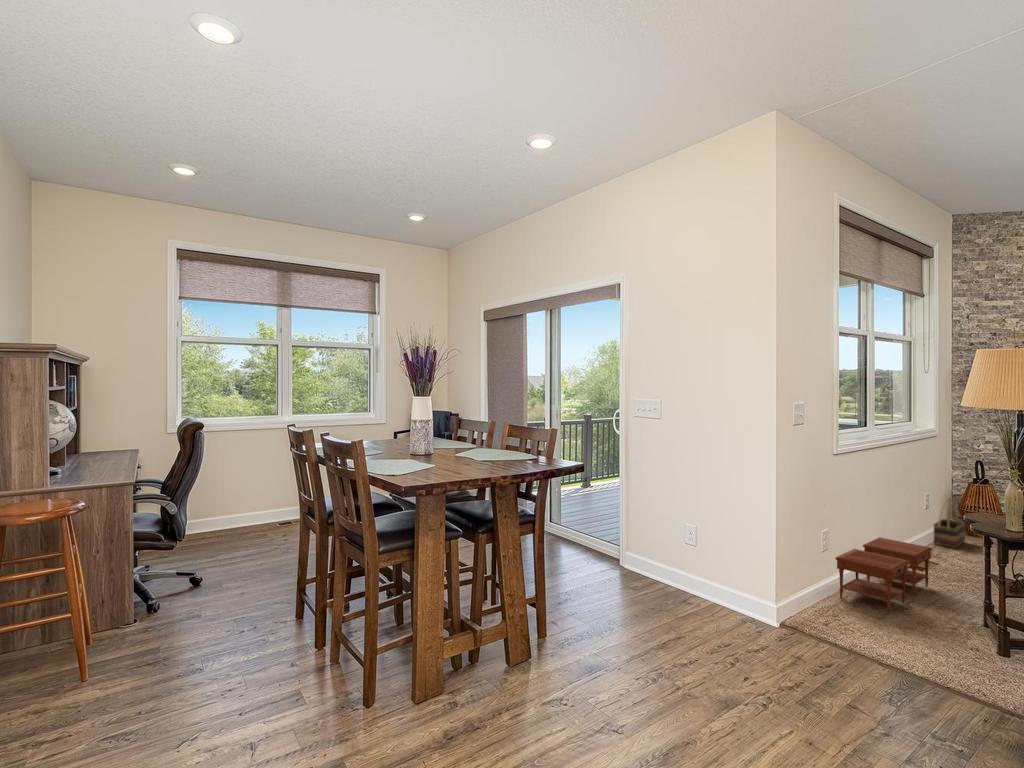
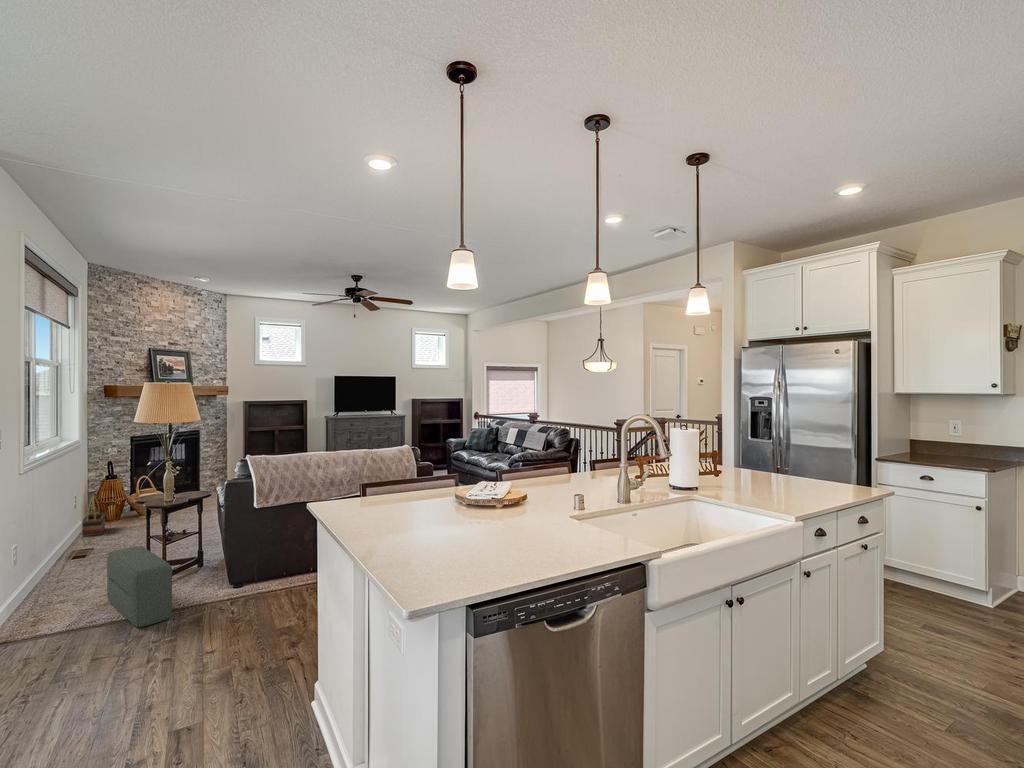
side table: present [835,538,933,613] -> none [27,535,101,603]
pouf: none [911,572,982,705] -> present [107,546,172,627]

